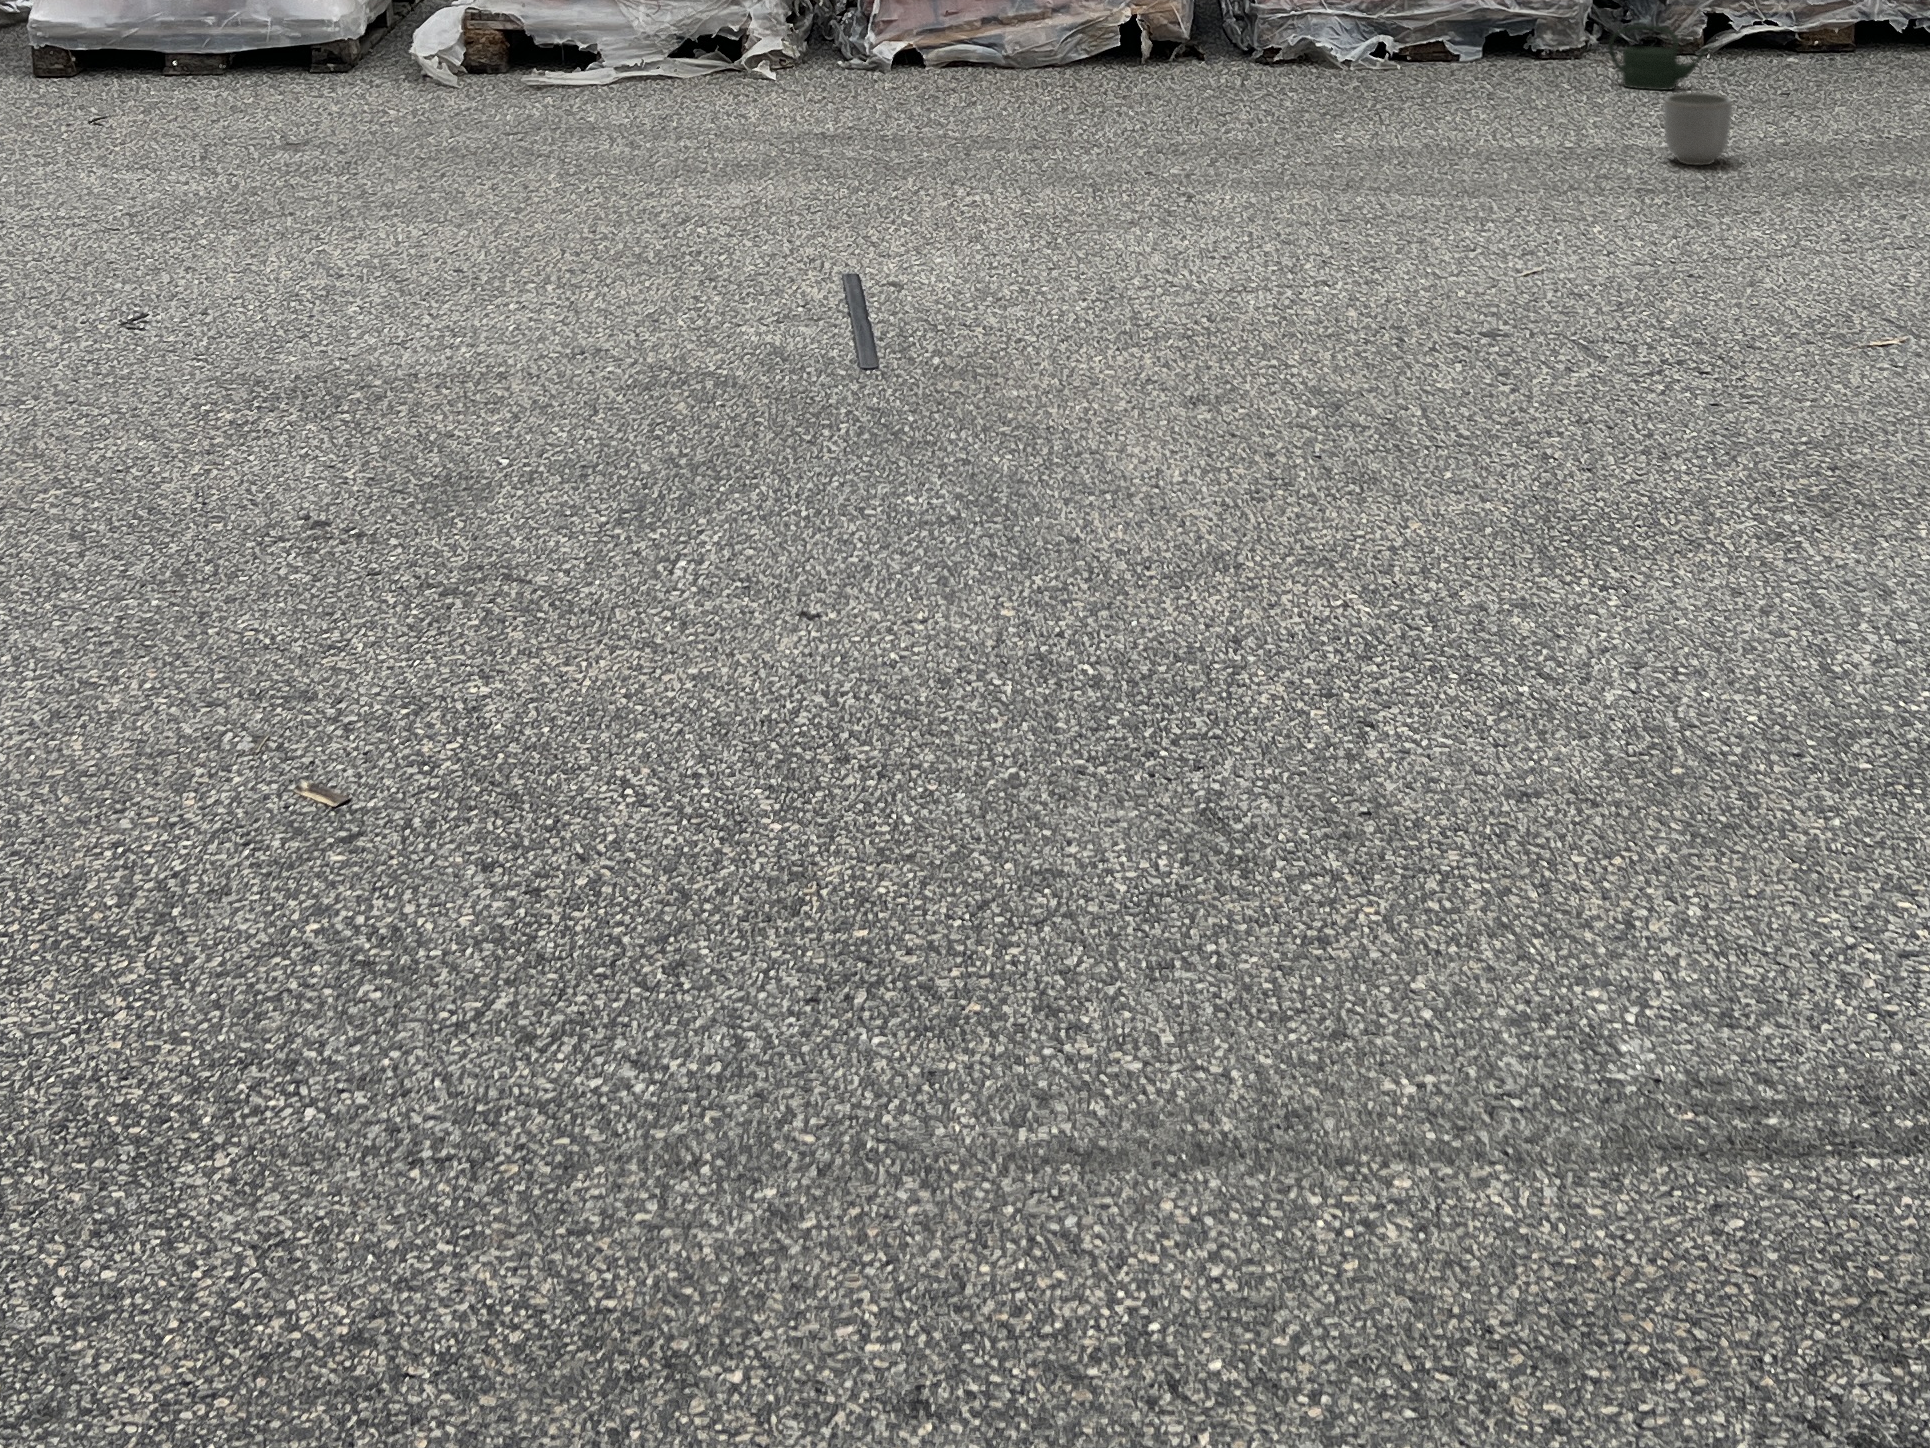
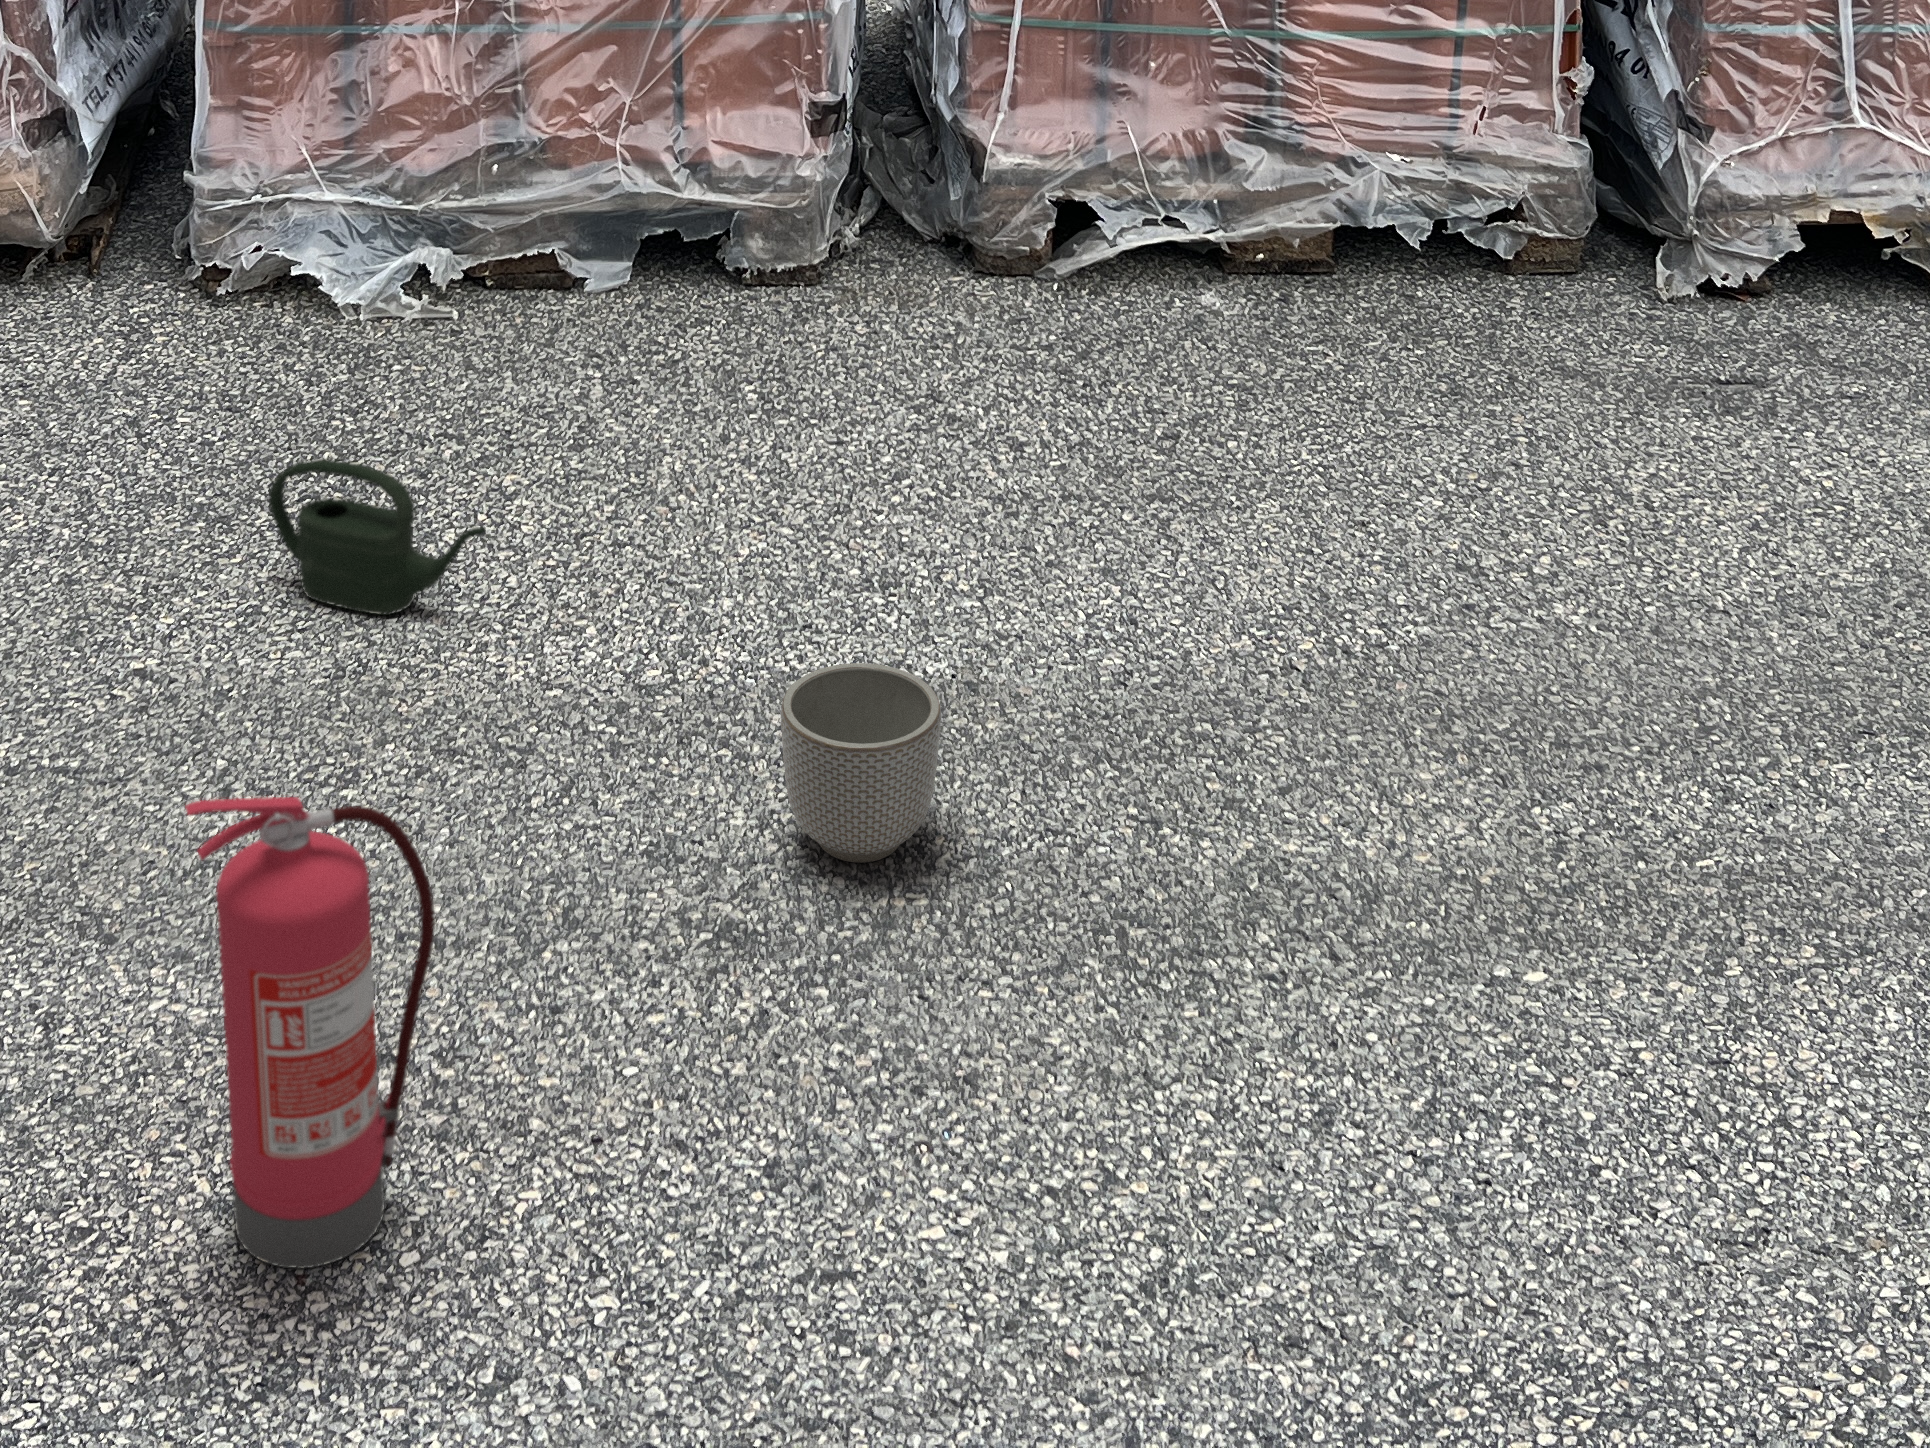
watering can: present [1609,25,1714,90] -> present [269,459,486,615]
fire extinguisher: none [1501,42,1579,226] -> present [185,797,435,1268]

